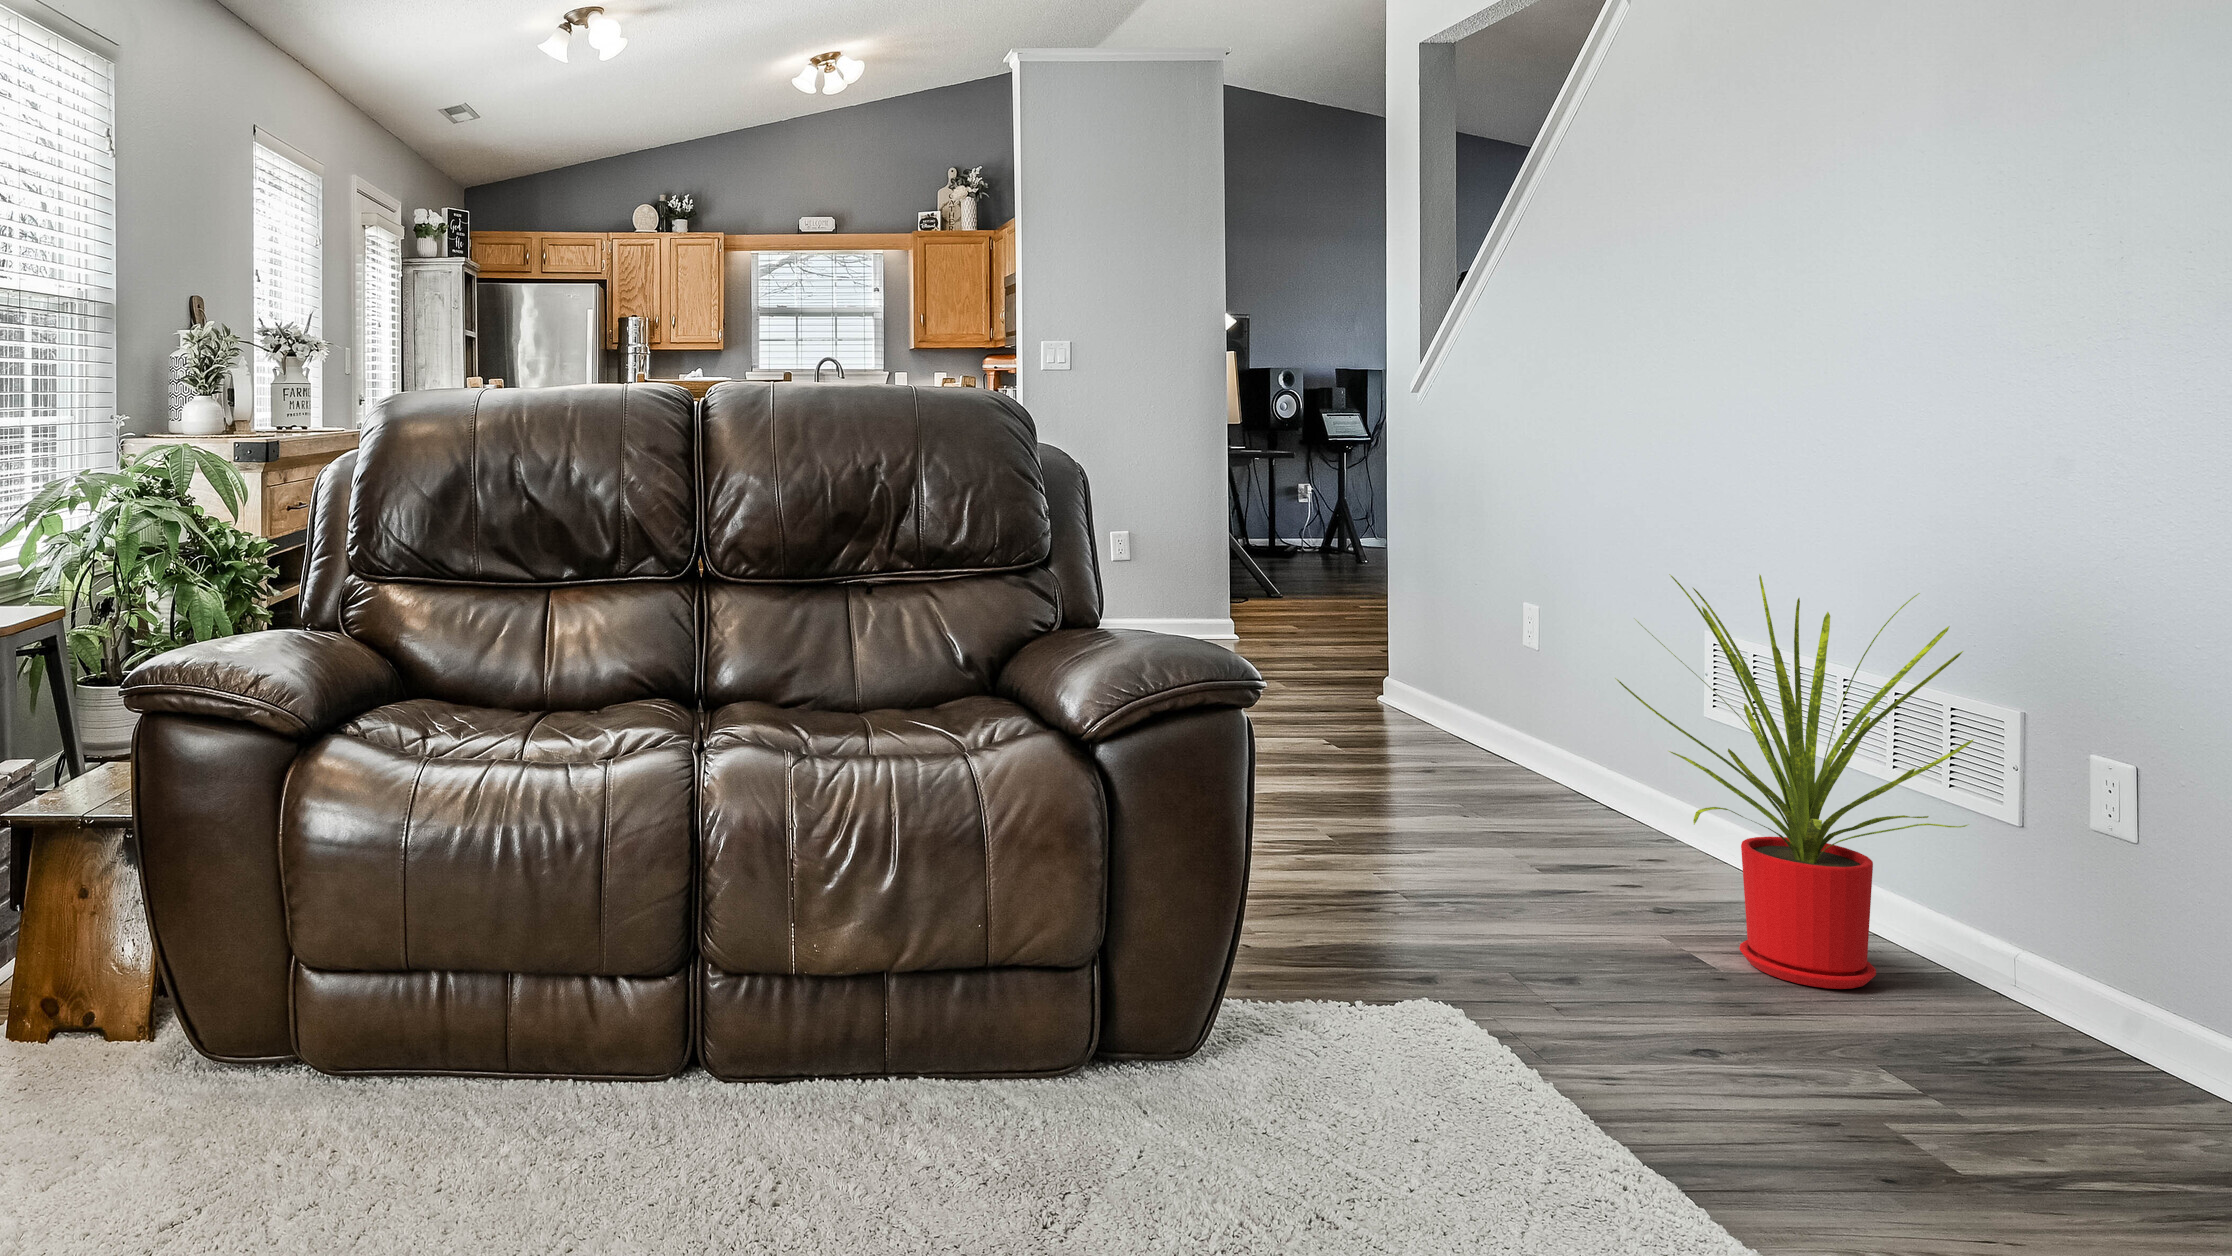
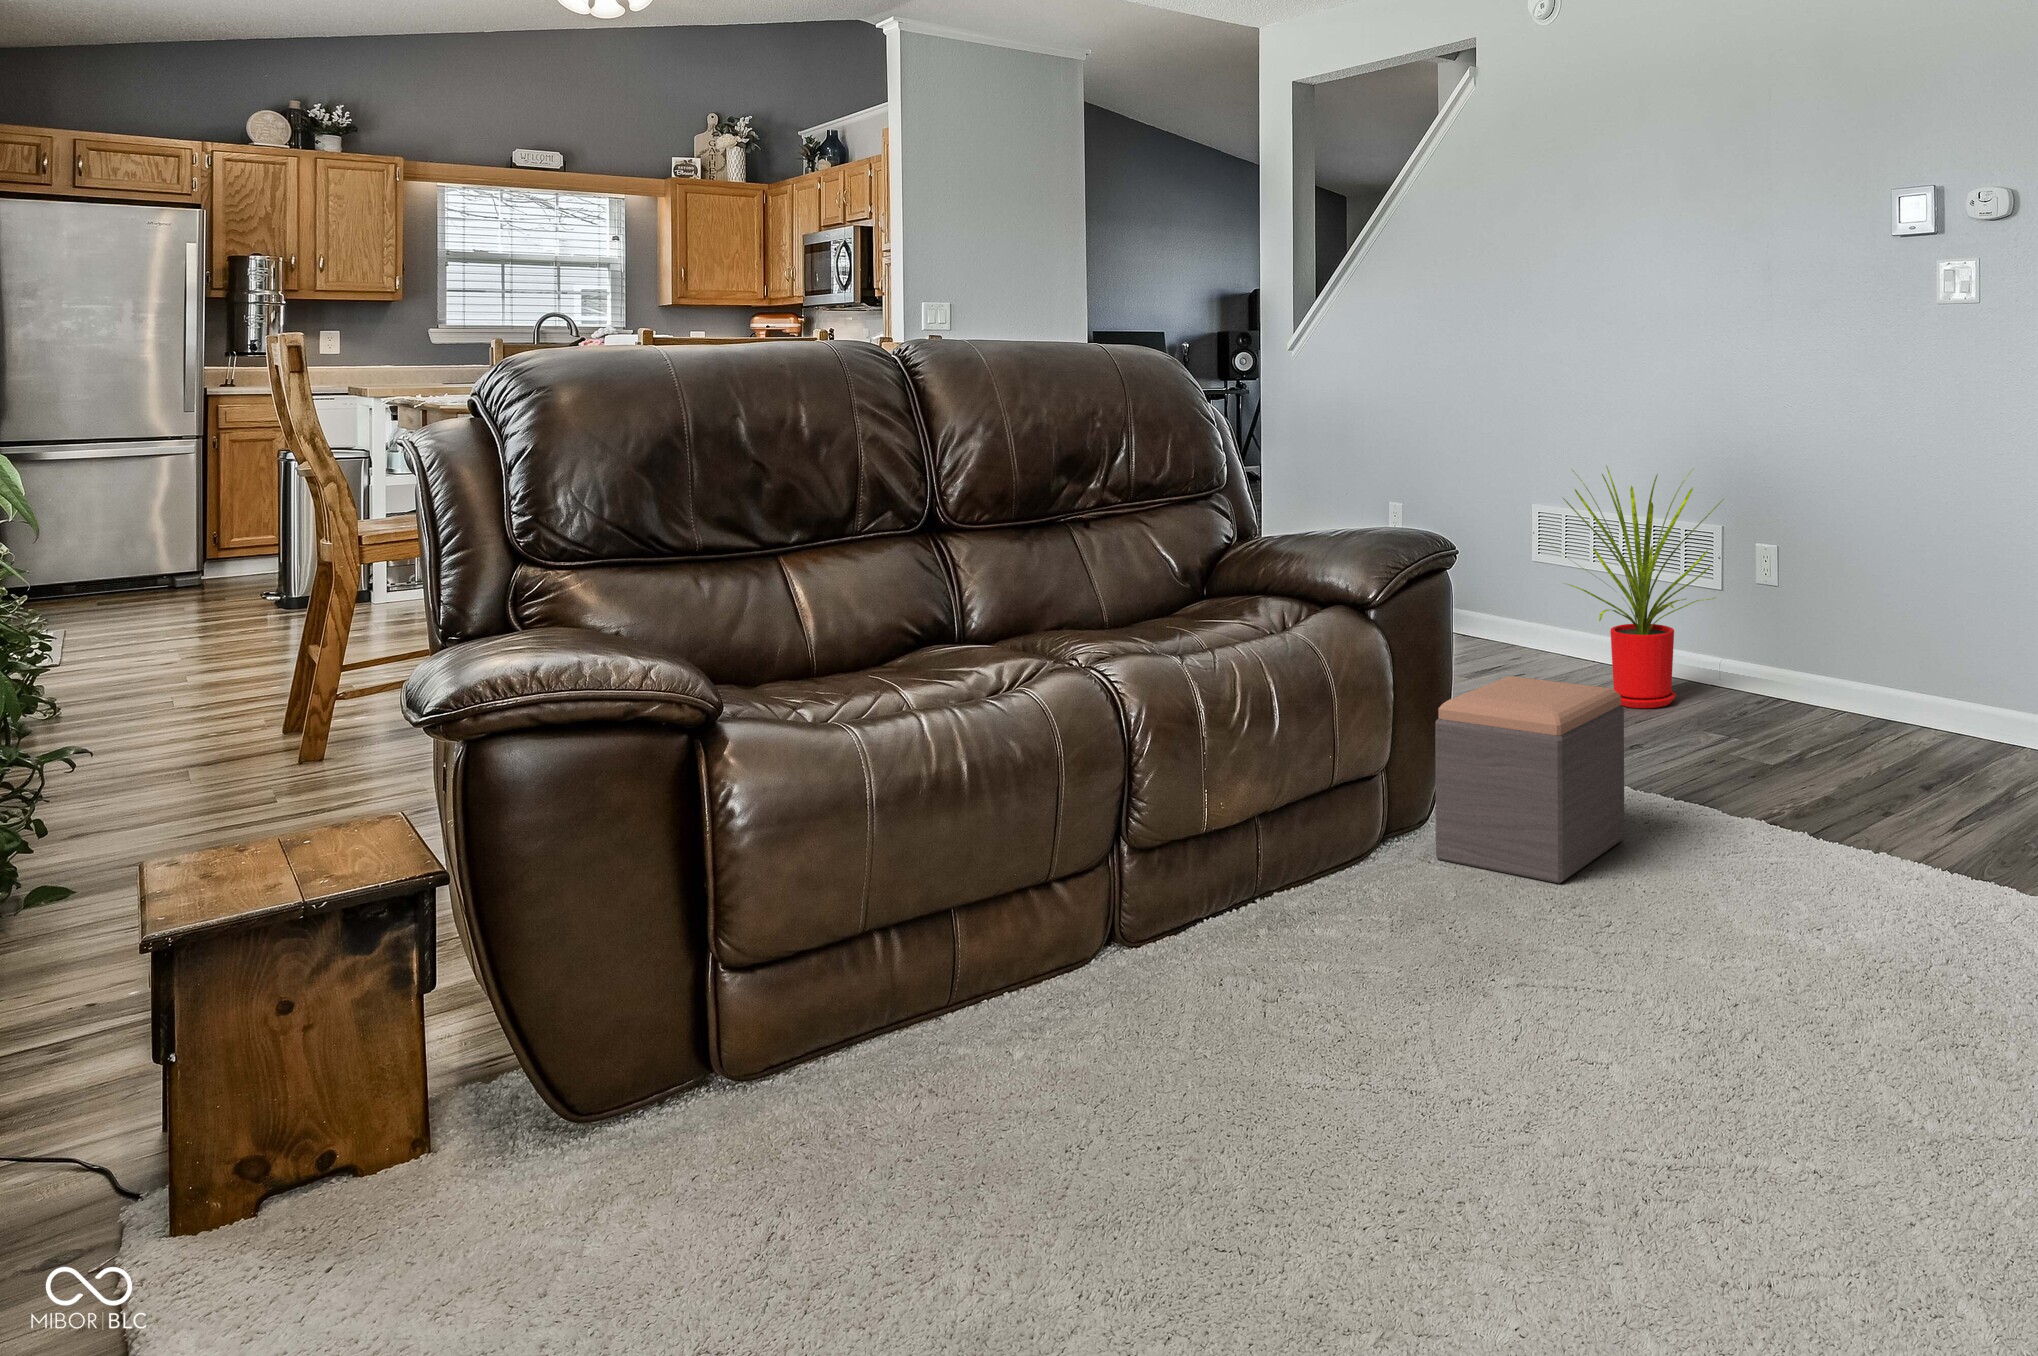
footstool: none [1145,876,1459,1210] -> present [1435,676,1624,884]

